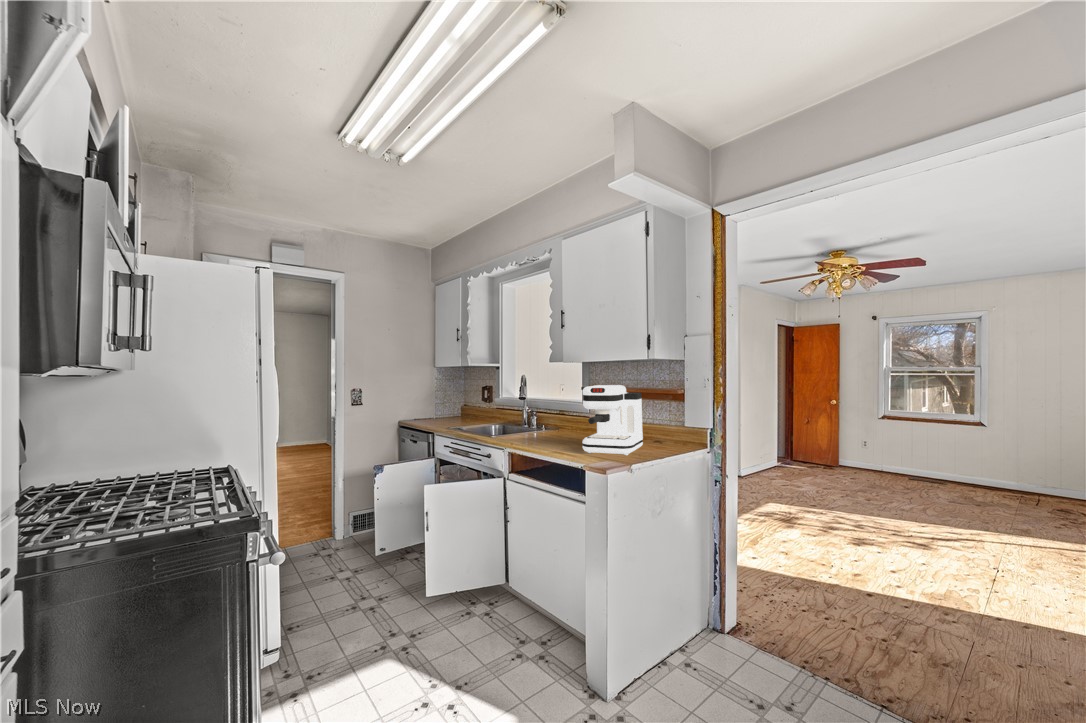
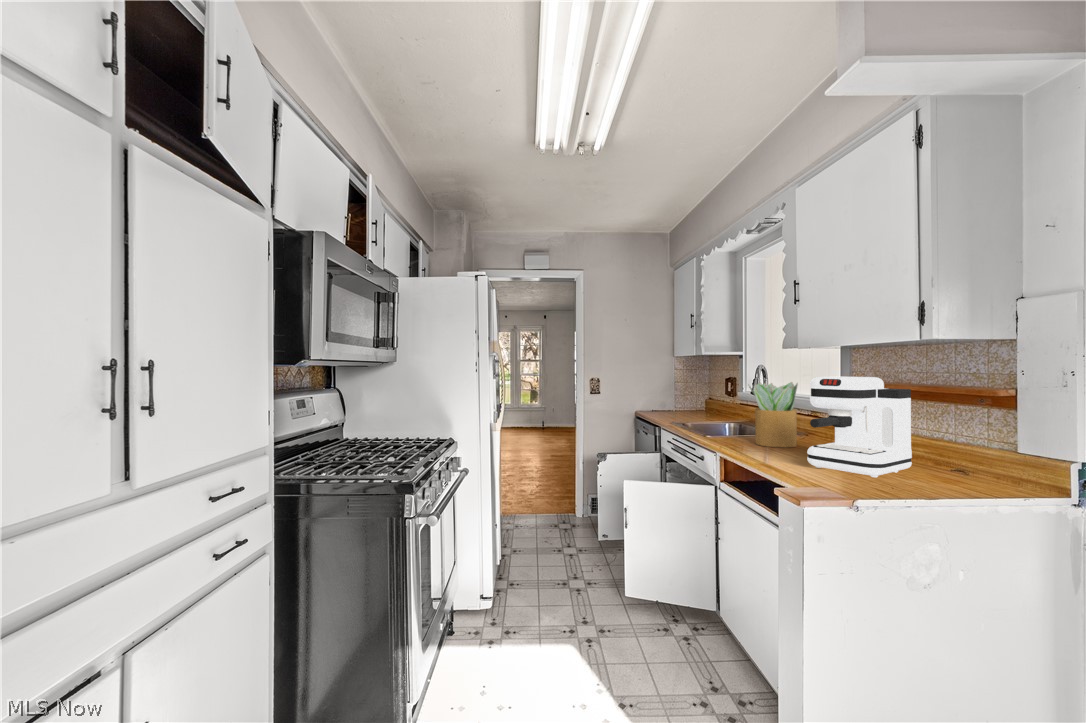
potted plant: none [524,389,560,442] -> present [749,382,798,447]

